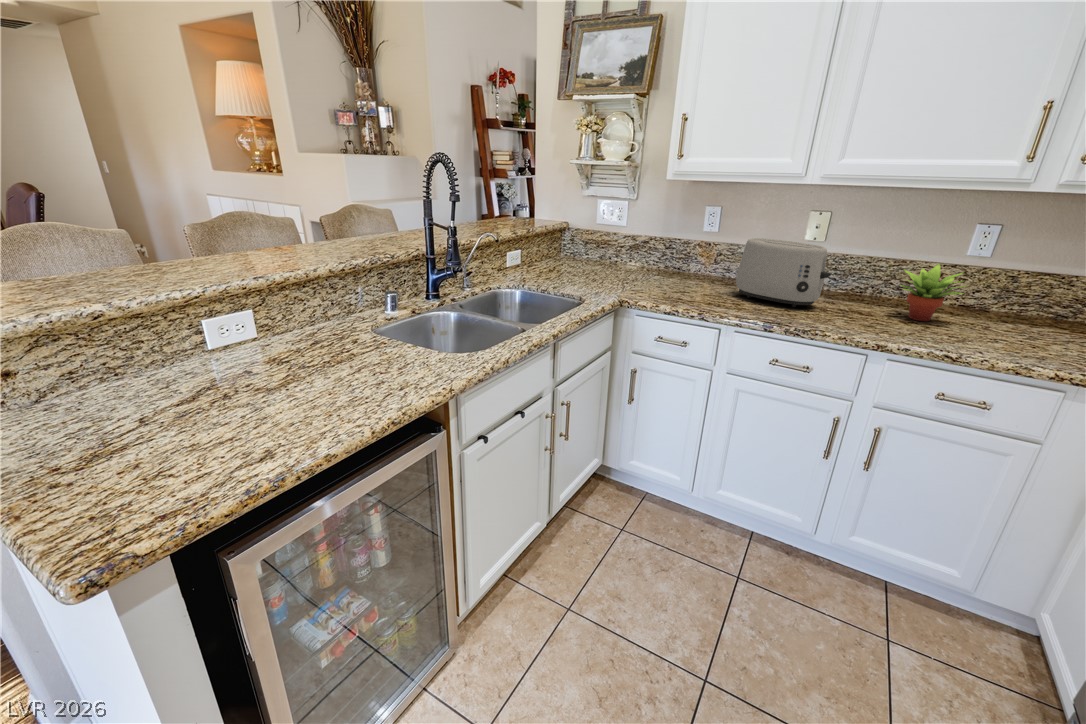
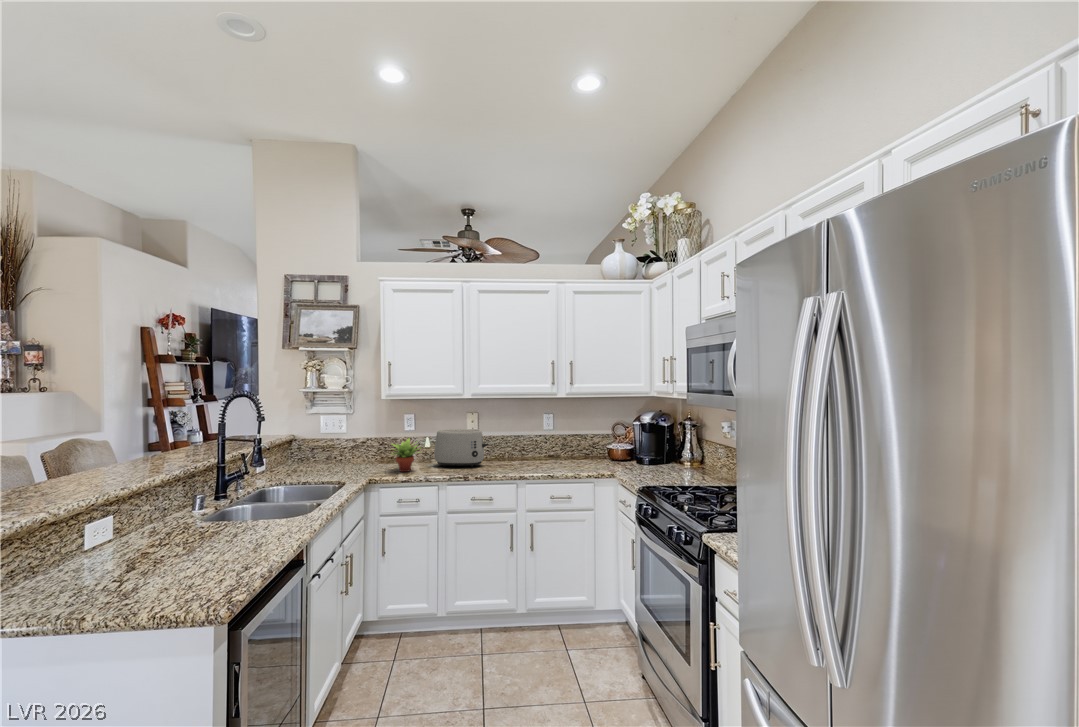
succulent plant: present [901,264,963,321] -> present [392,438,421,472]

